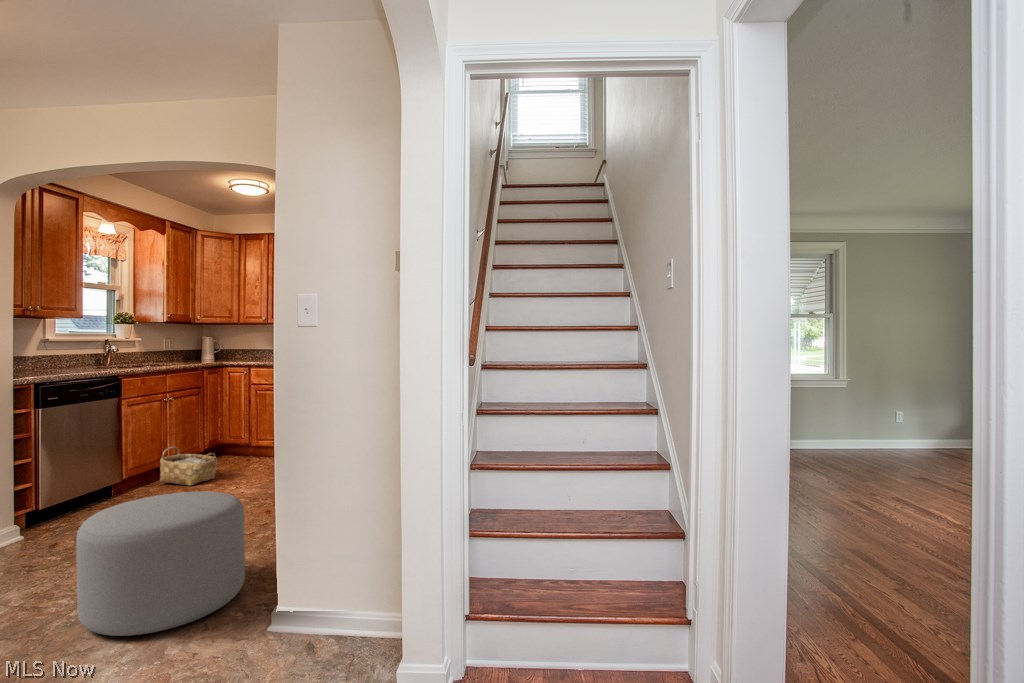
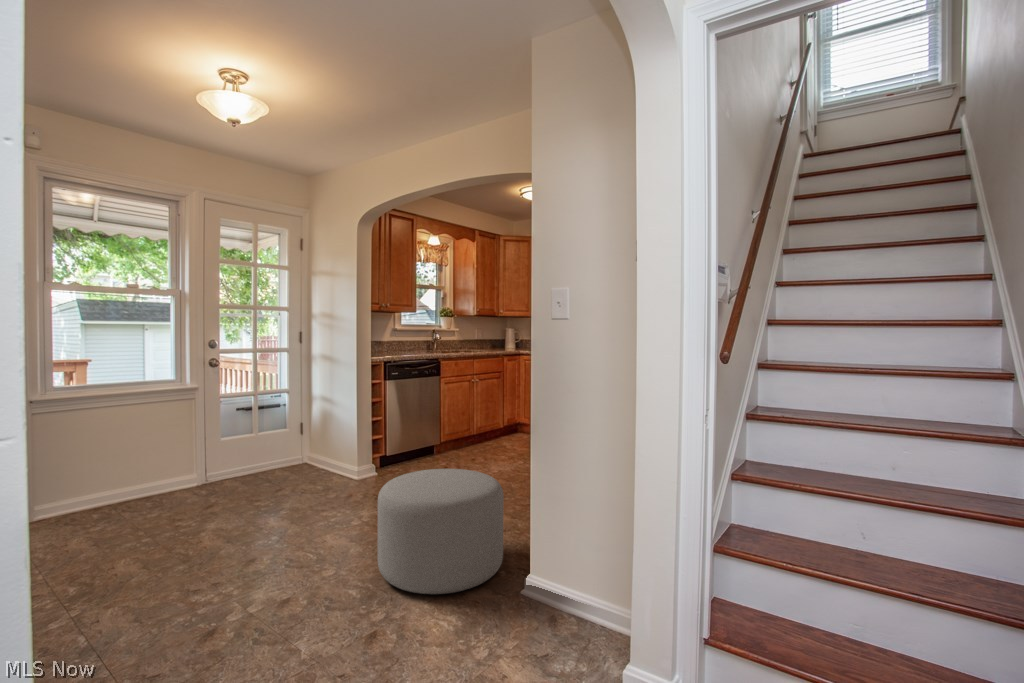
woven basket: present [160,447,217,486] -> none [466,420,507,456]

